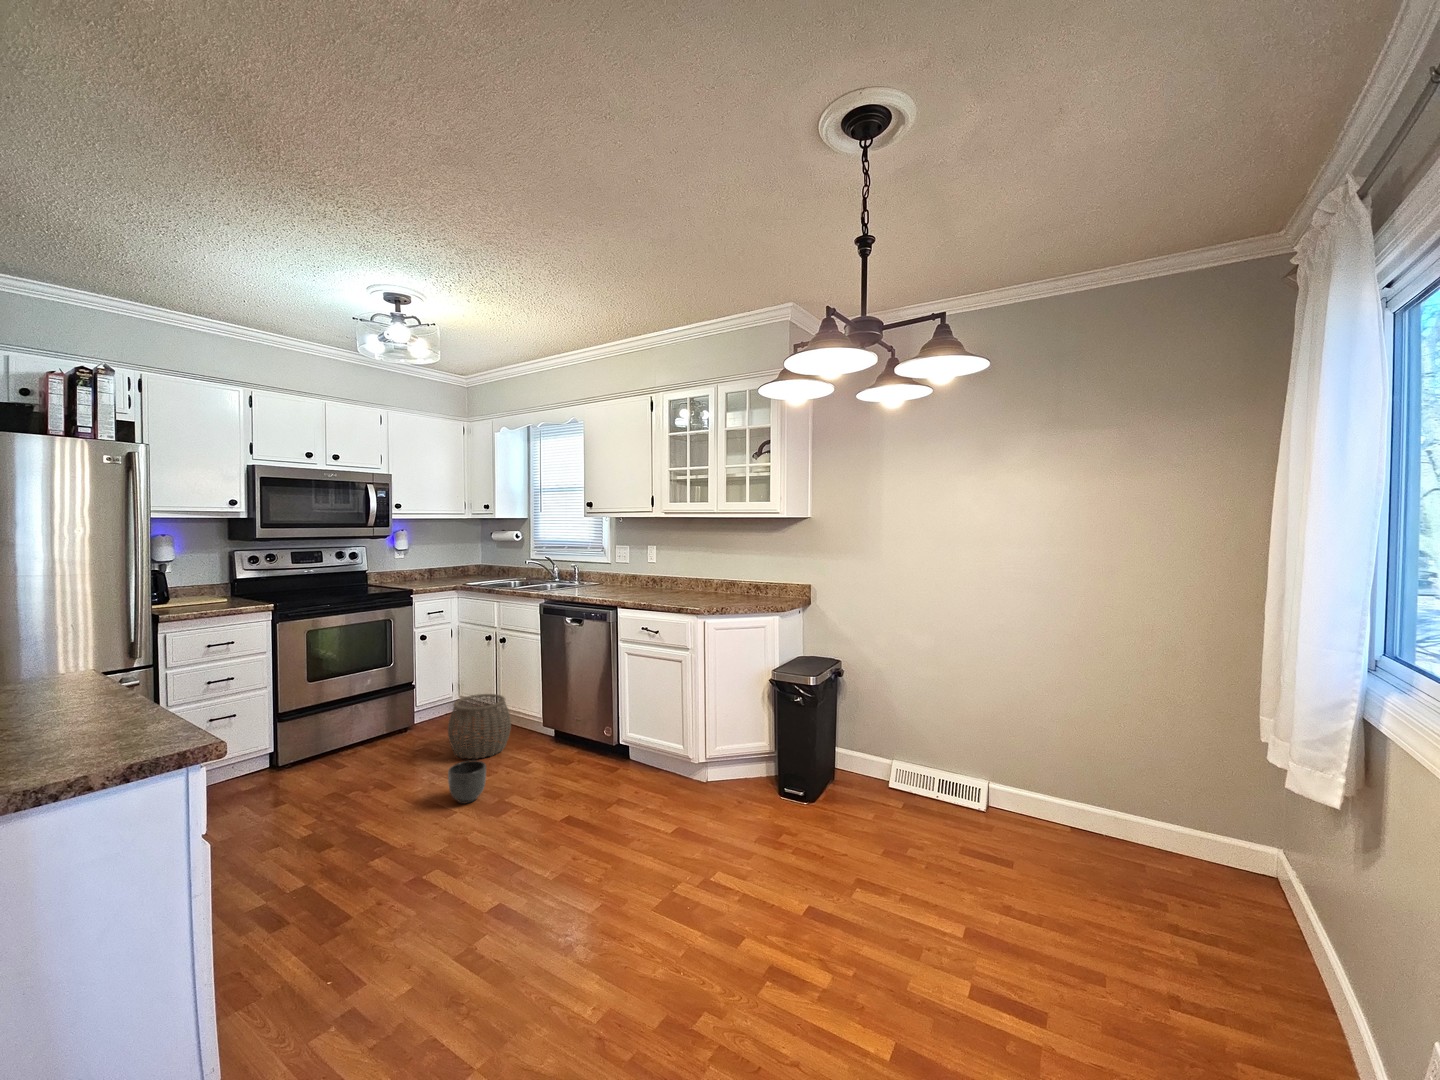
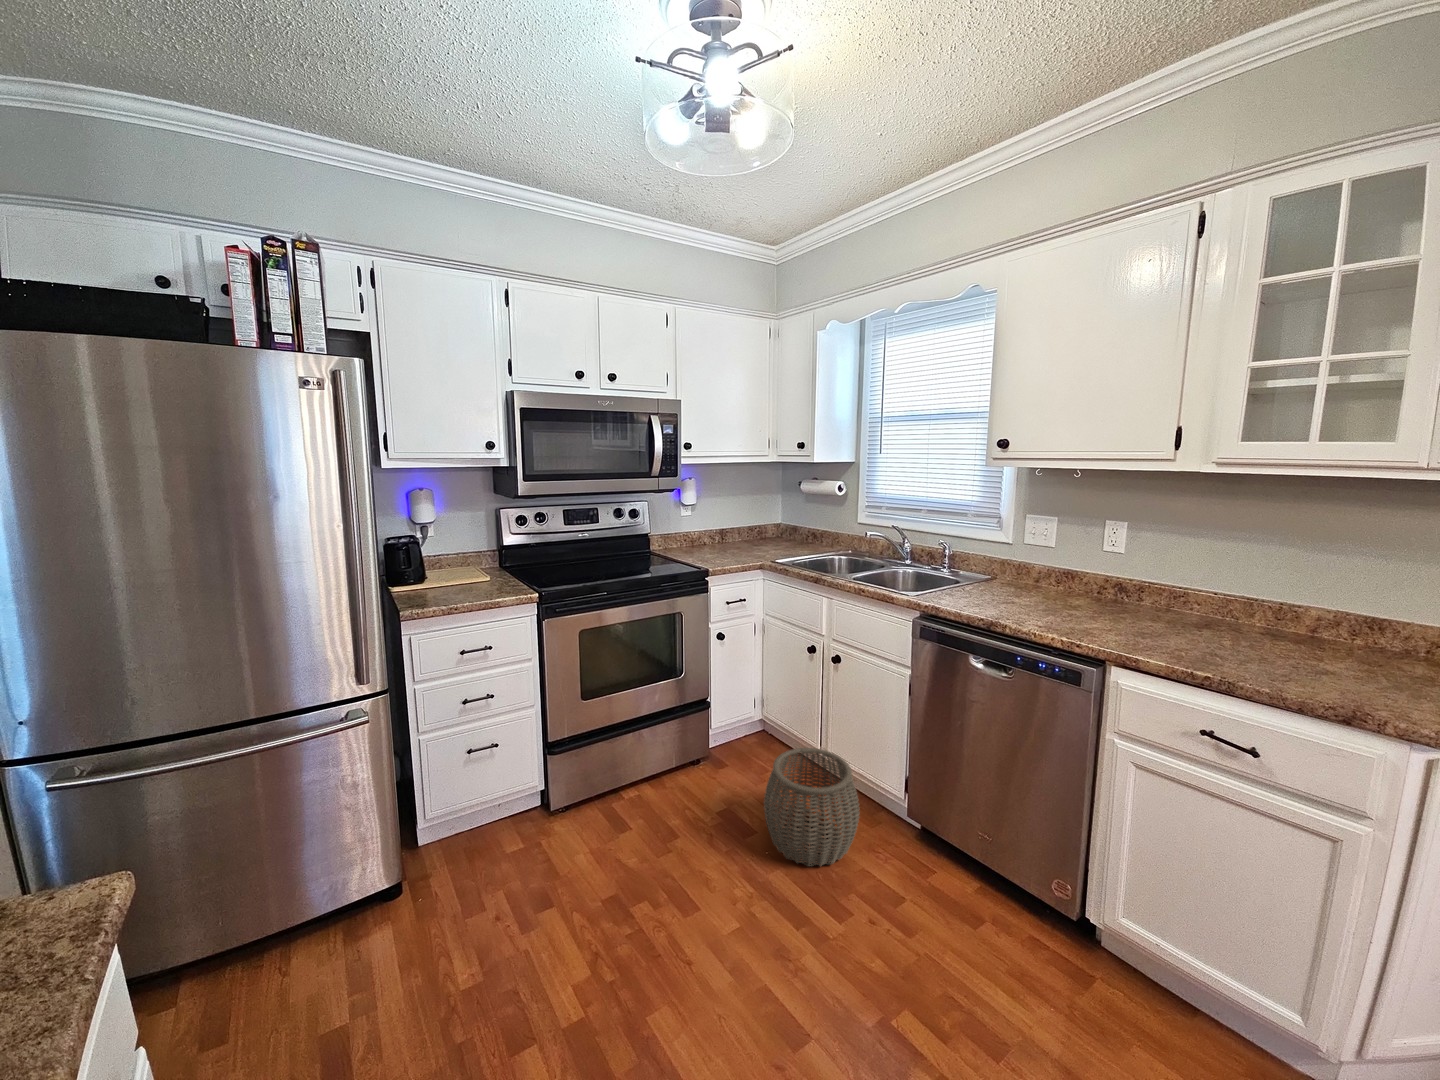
planter: present [448,760,486,804] -> none [789,925,856,1021]

